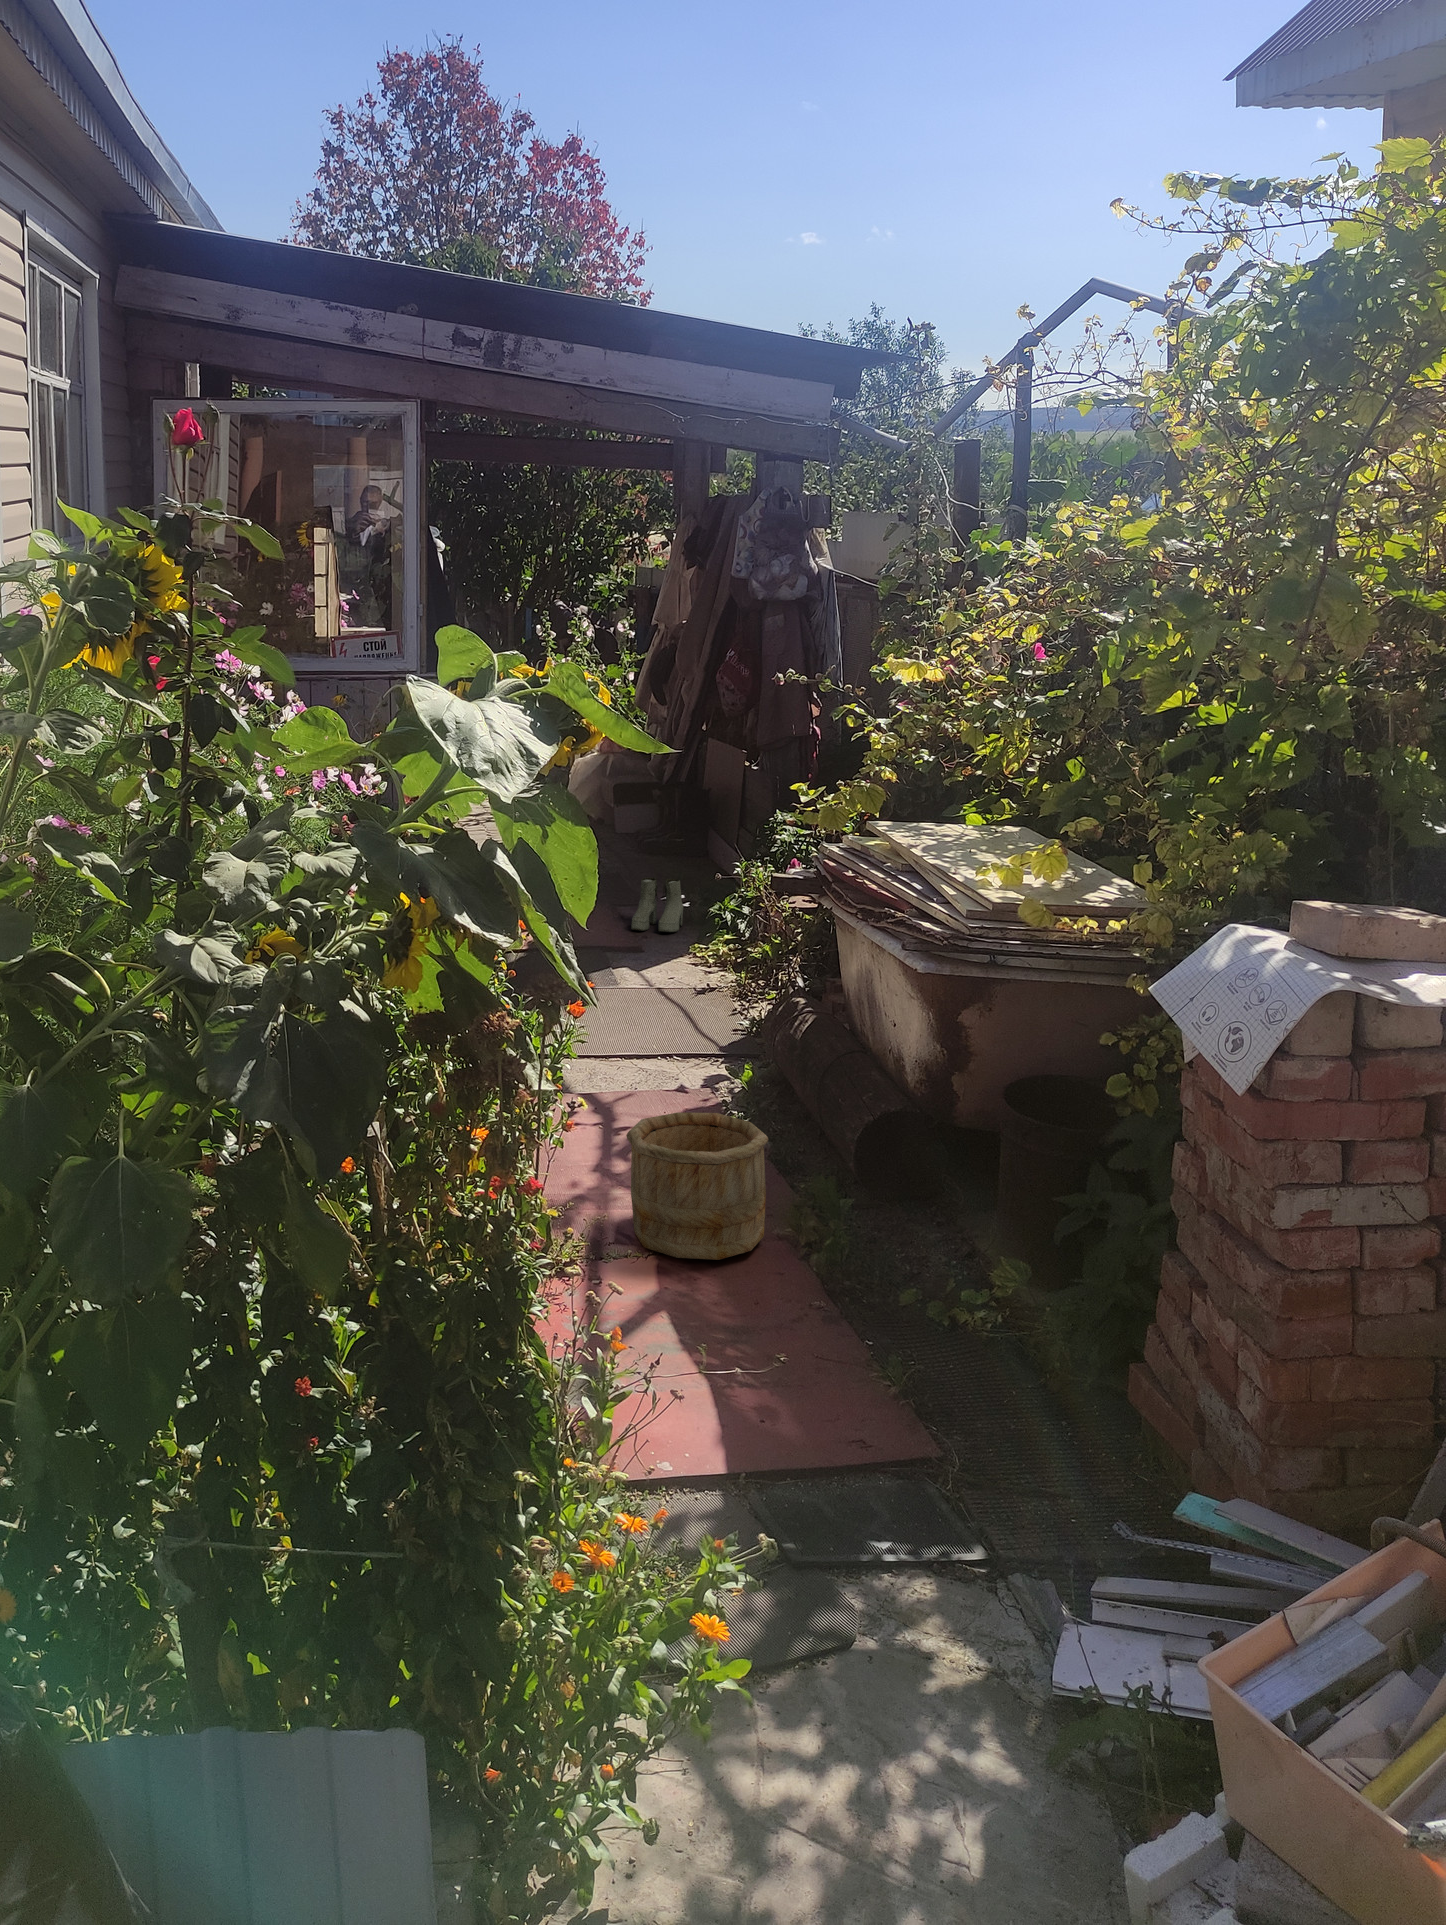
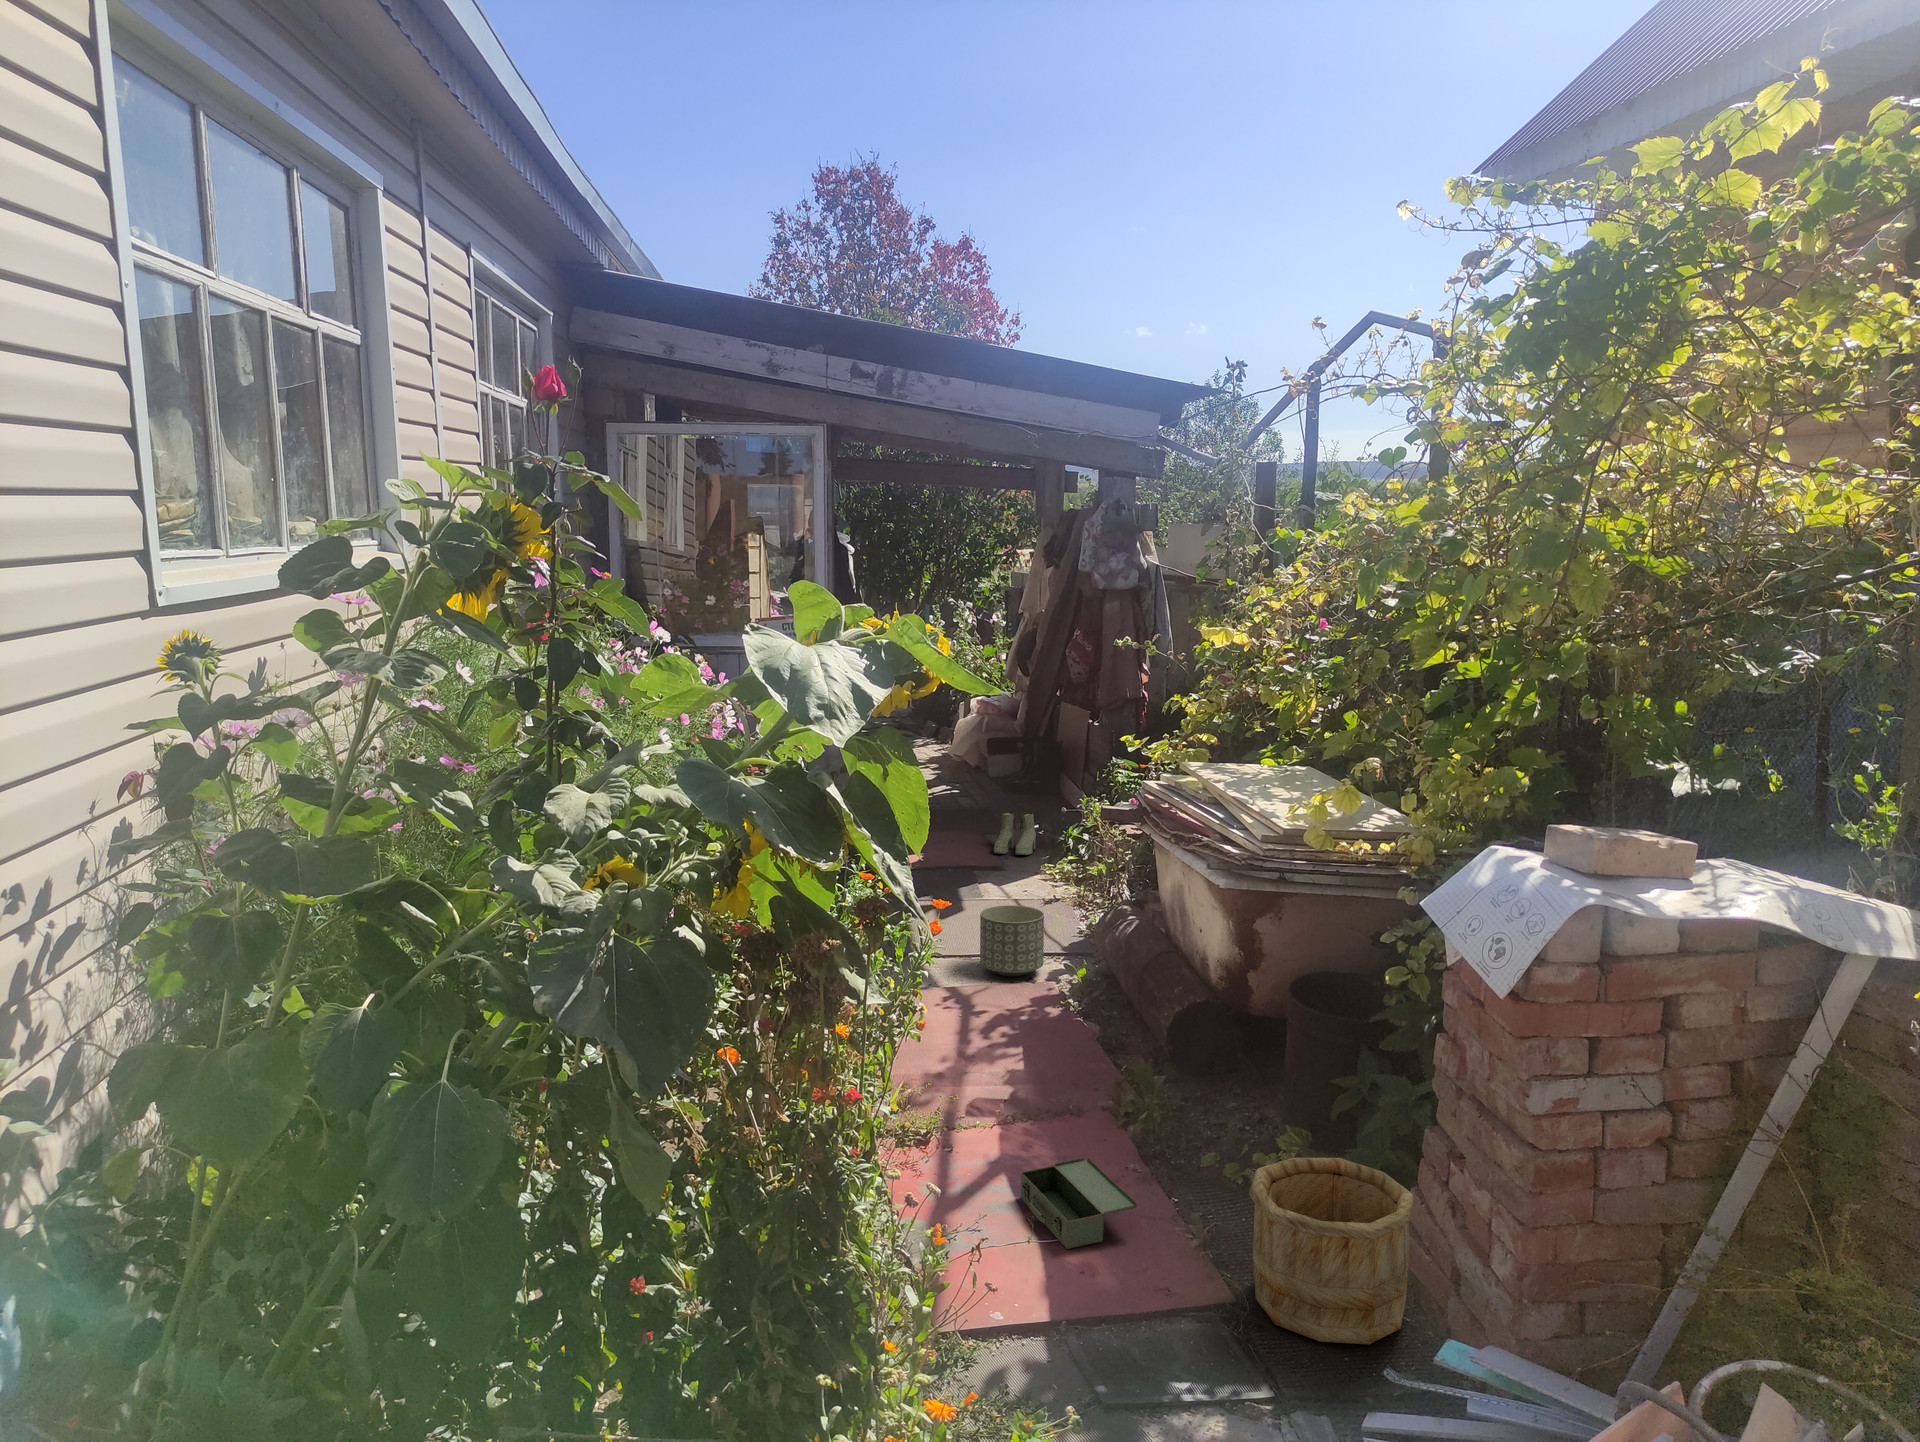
planter: none [625,993,702,1080] -> present [980,905,1044,977]
wooden bucket: present [626,1112,768,1260] -> present [1249,1158,1414,1344]
toolbox: none [691,1289,829,1391] -> present [1021,1158,1137,1249]

